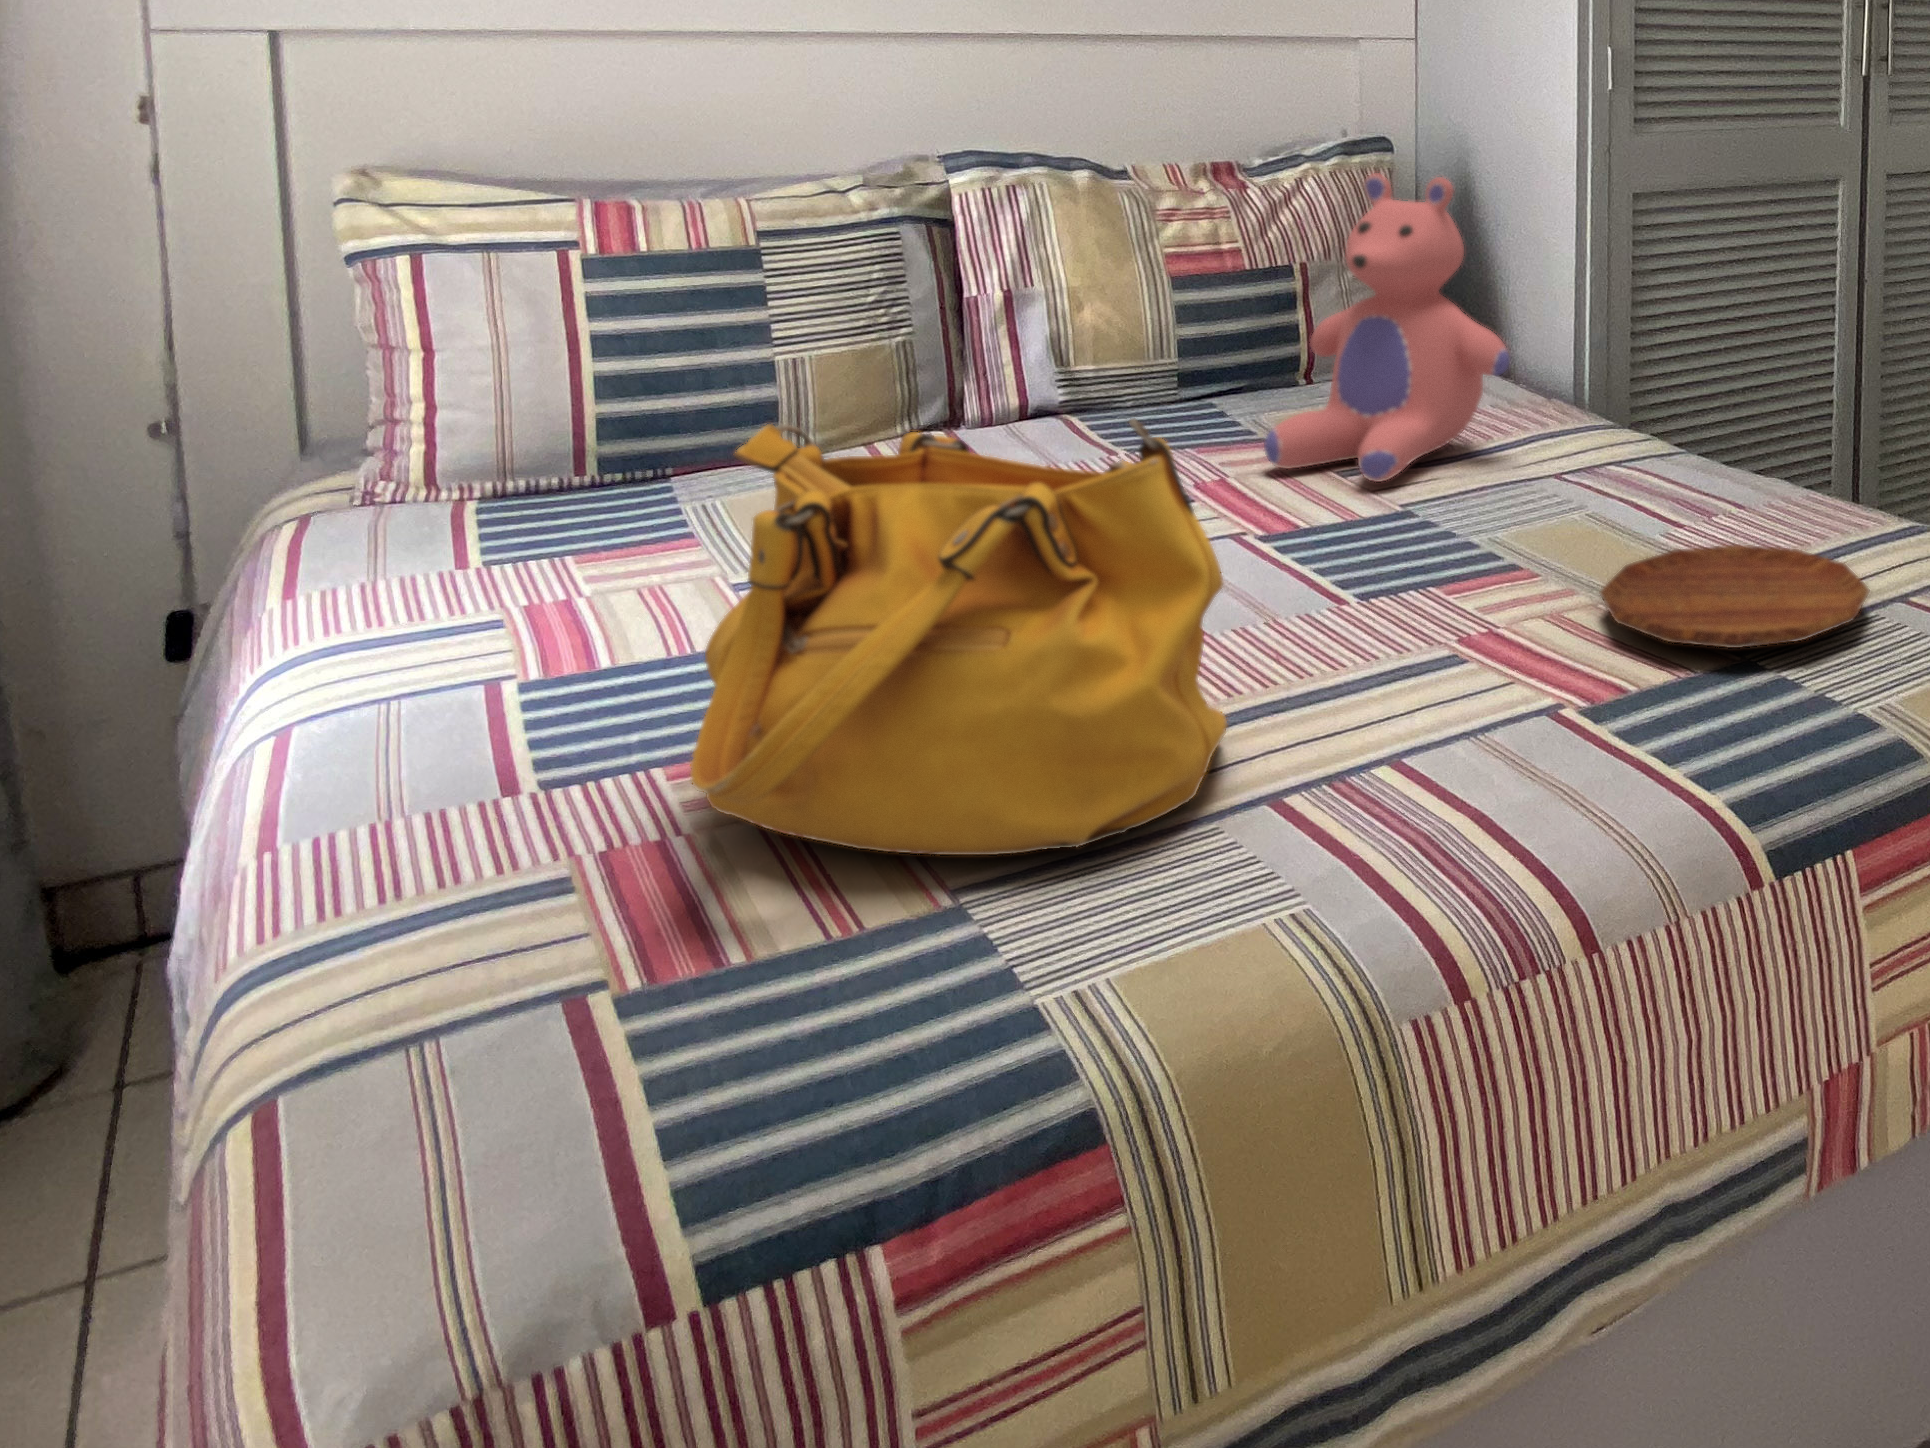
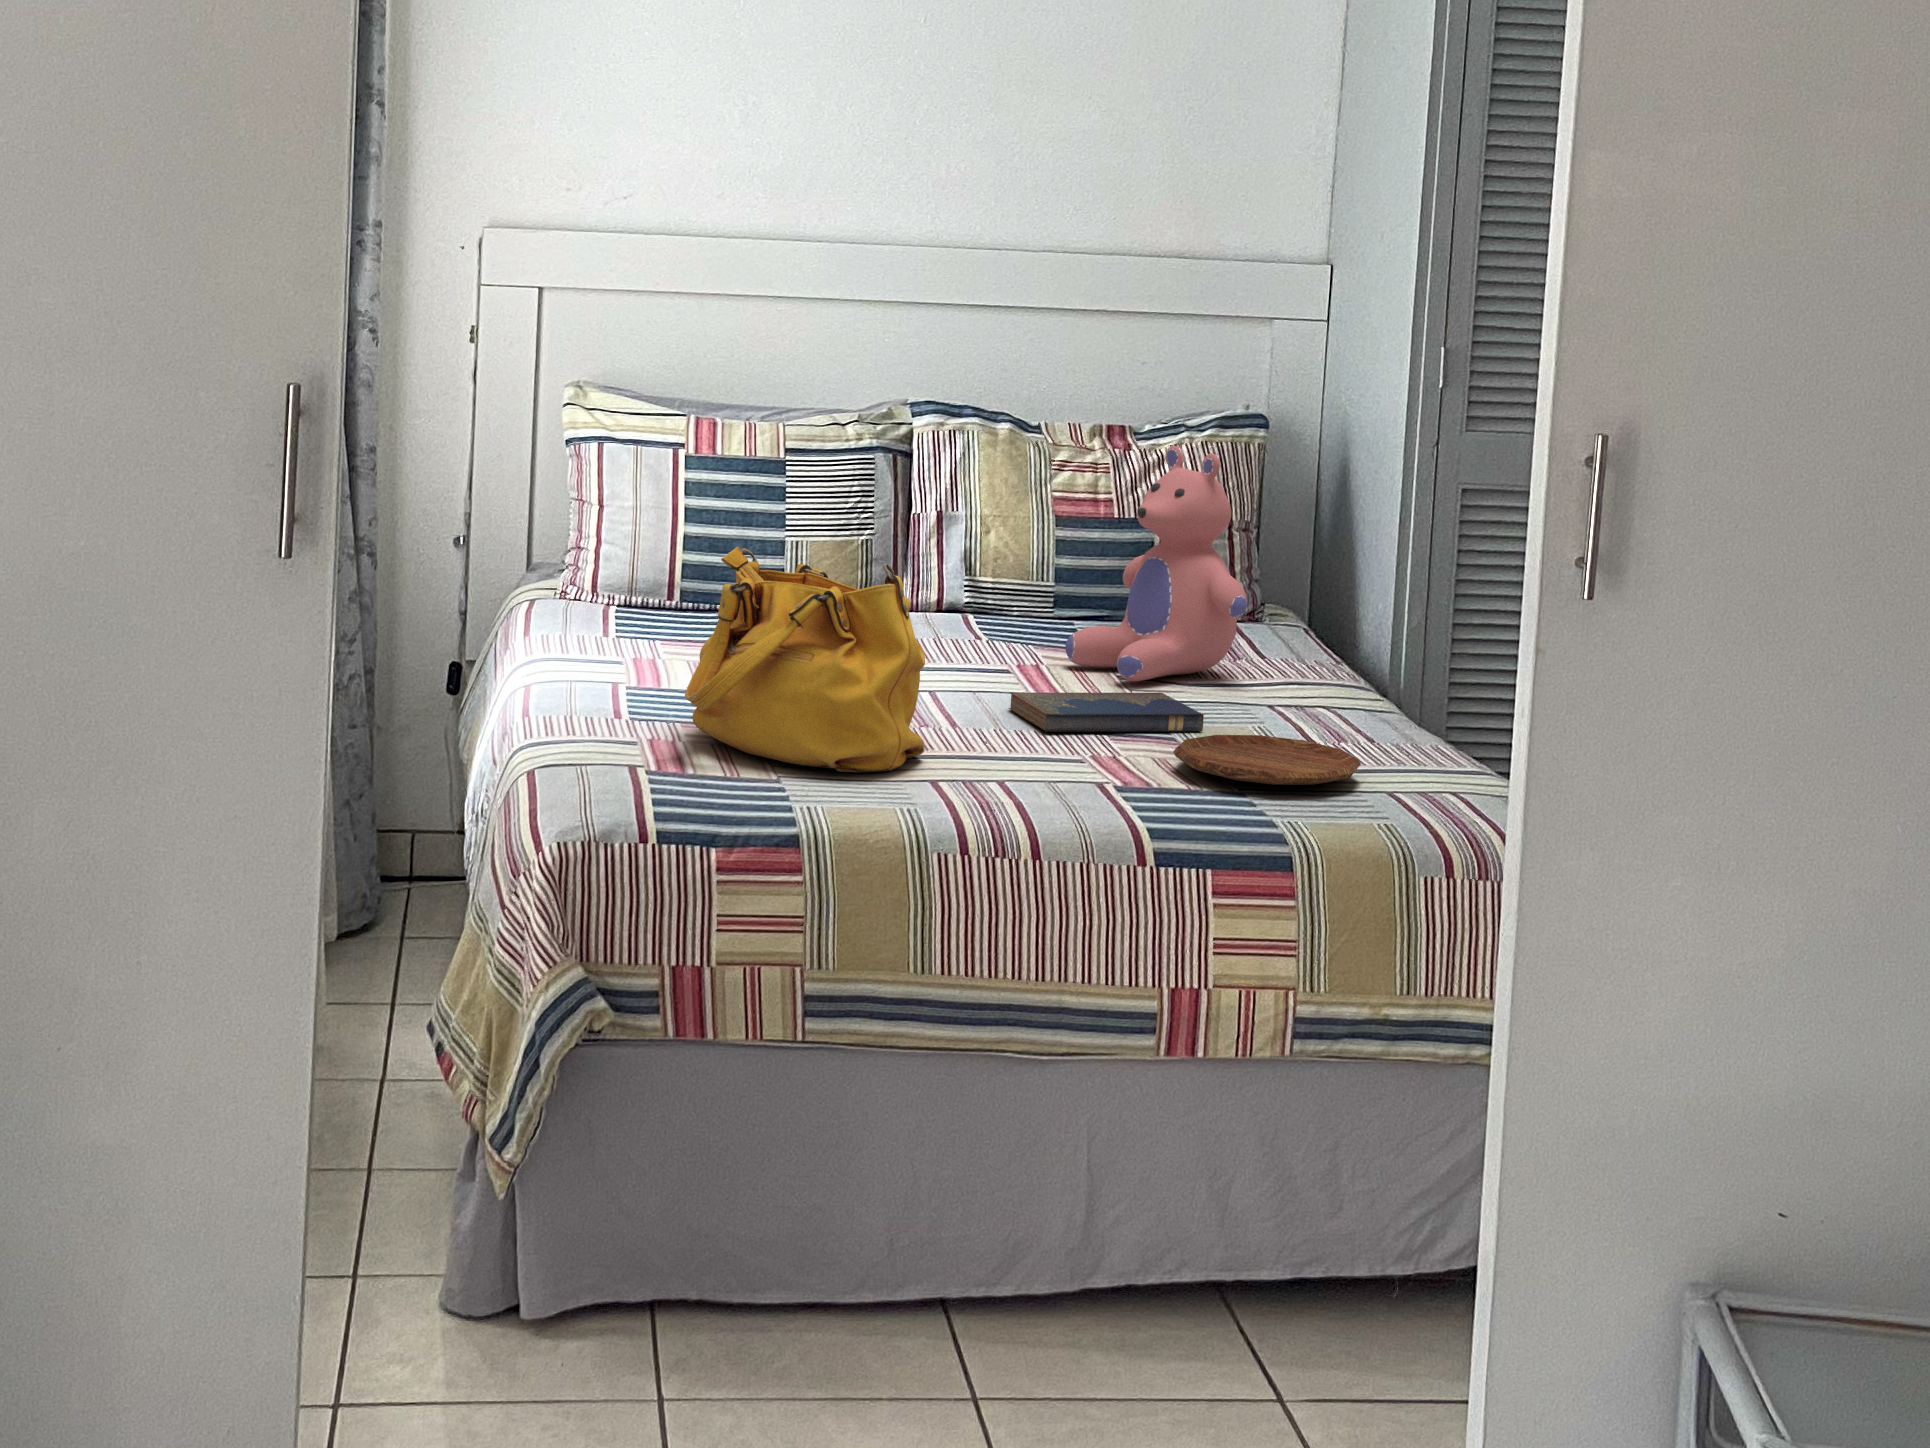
hardcover book: none [1259,498,1557,611] -> present [1009,692,1204,732]

